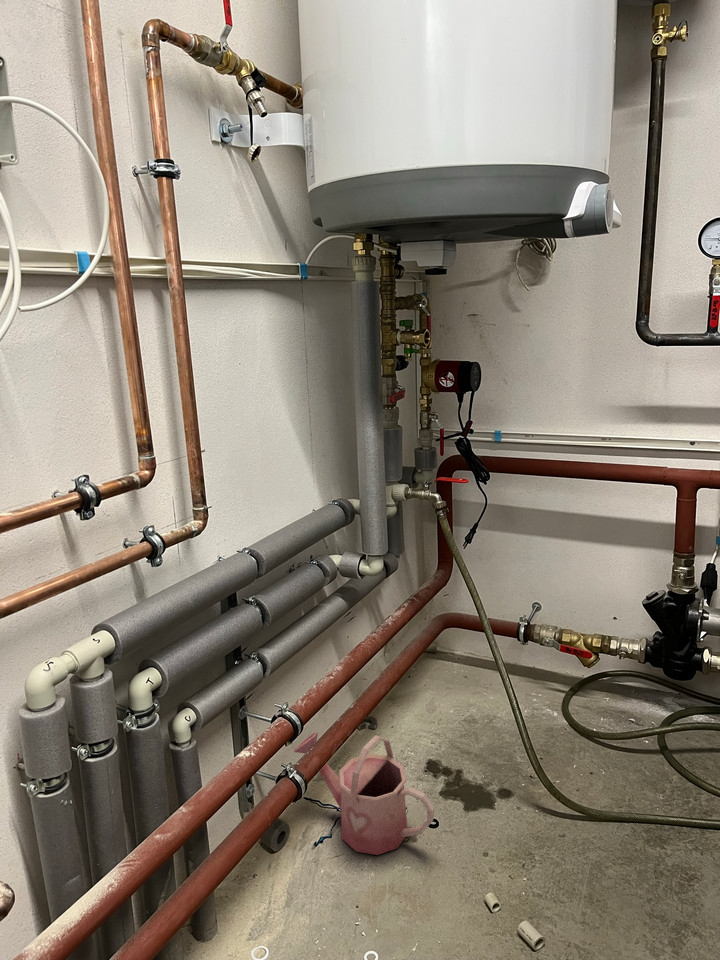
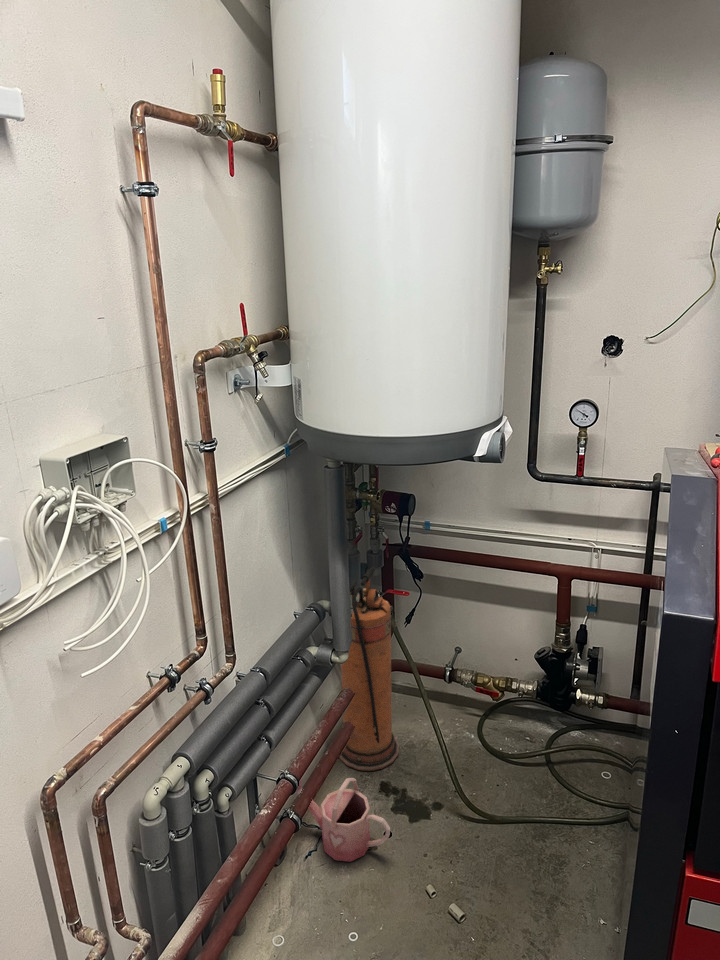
fire extinguisher: none [373,468,455,746] -> present [339,567,399,771]

